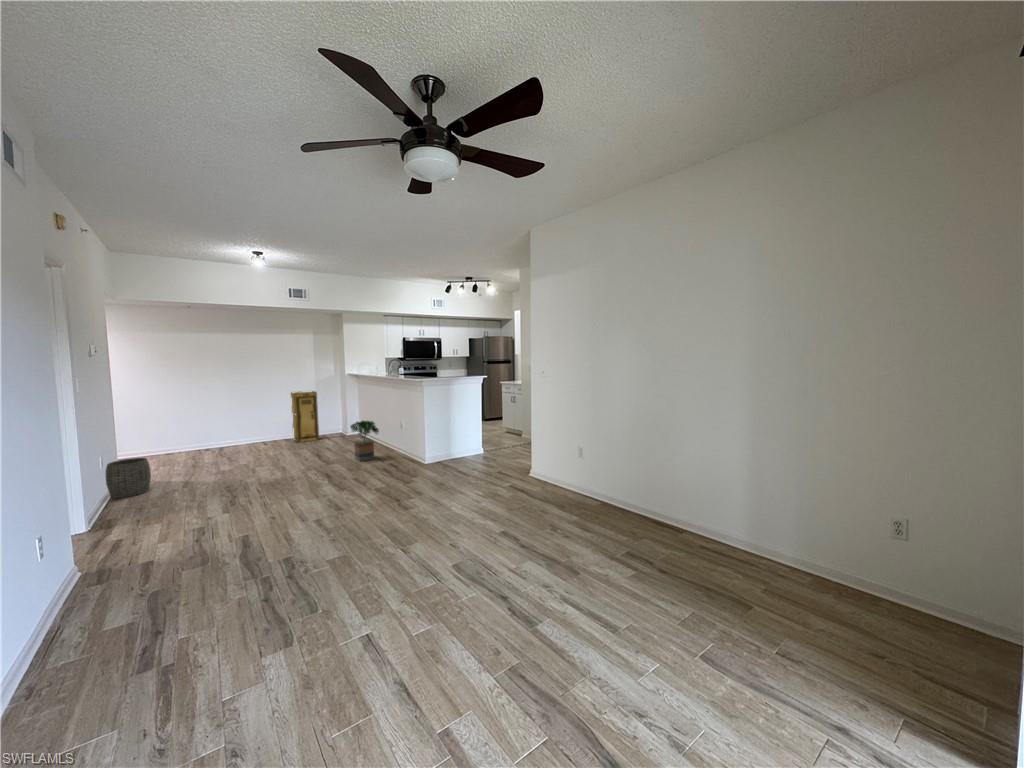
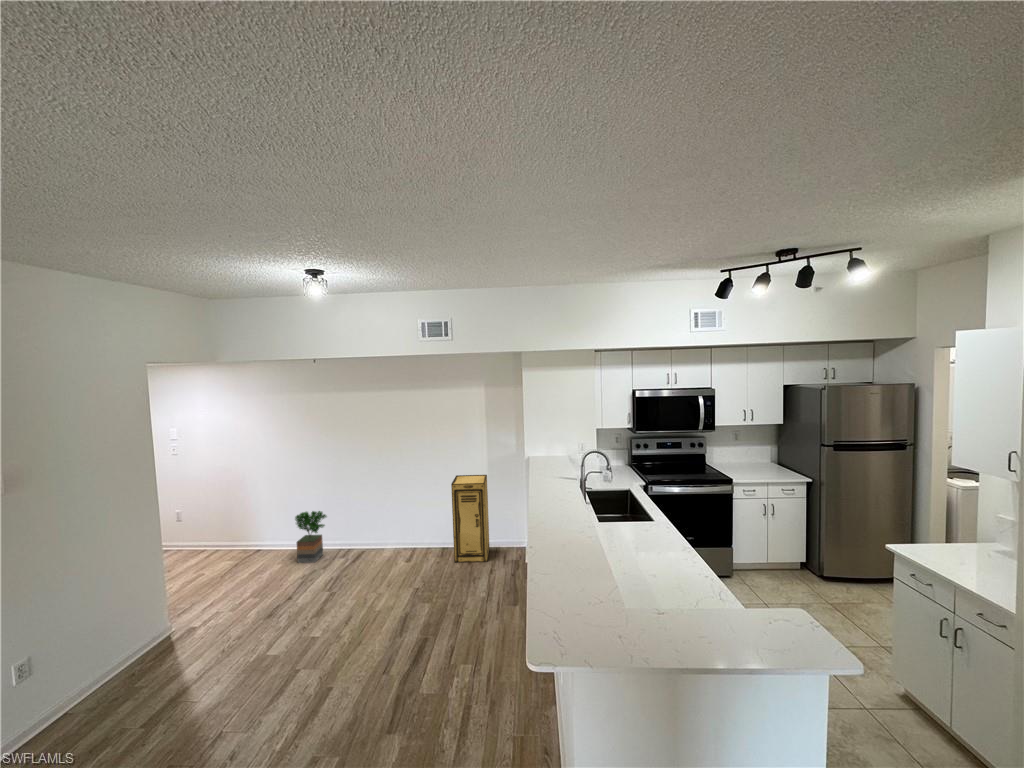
potted tree: present [351,421,379,461] -> present [295,511,326,563]
woven basket: present [106,458,151,498] -> none [85,628,156,711]

